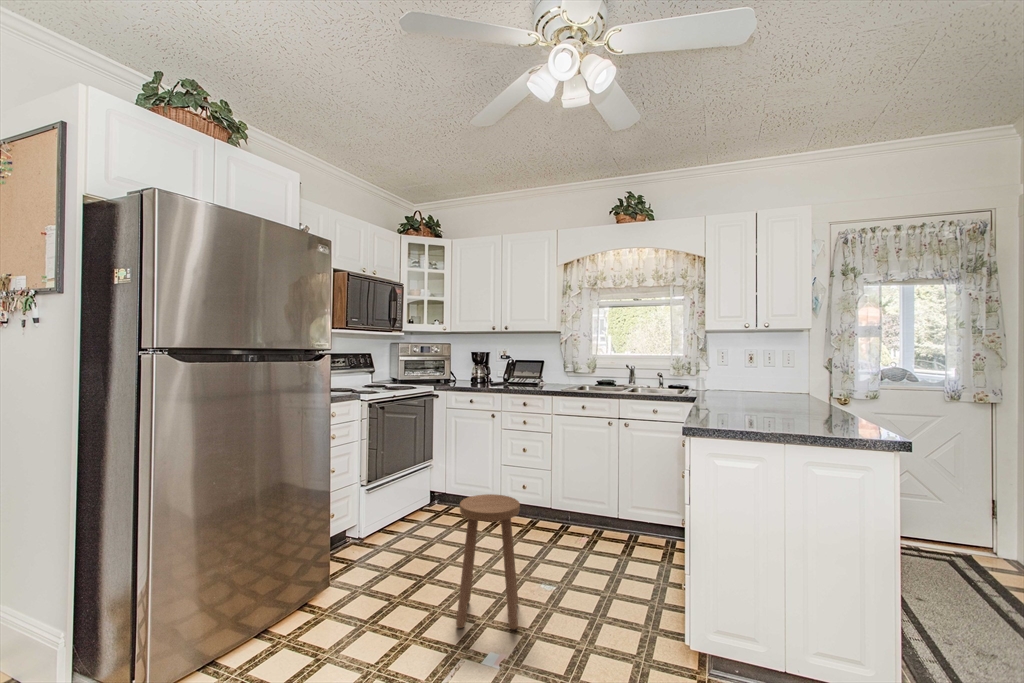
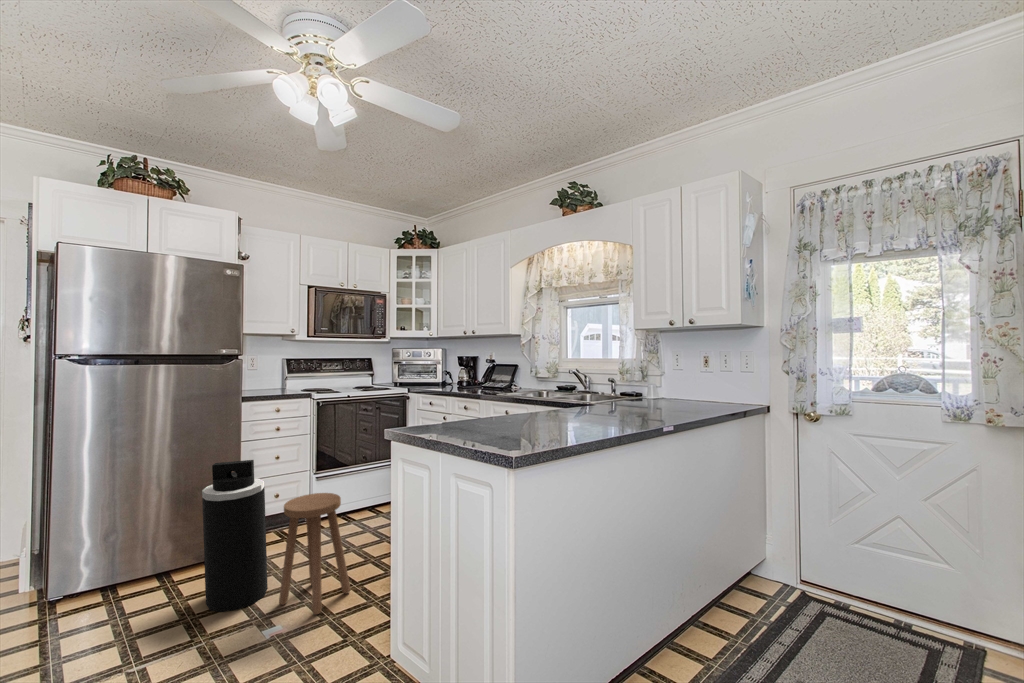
trash can: none [358,460,427,651] -> present [202,460,268,612]

